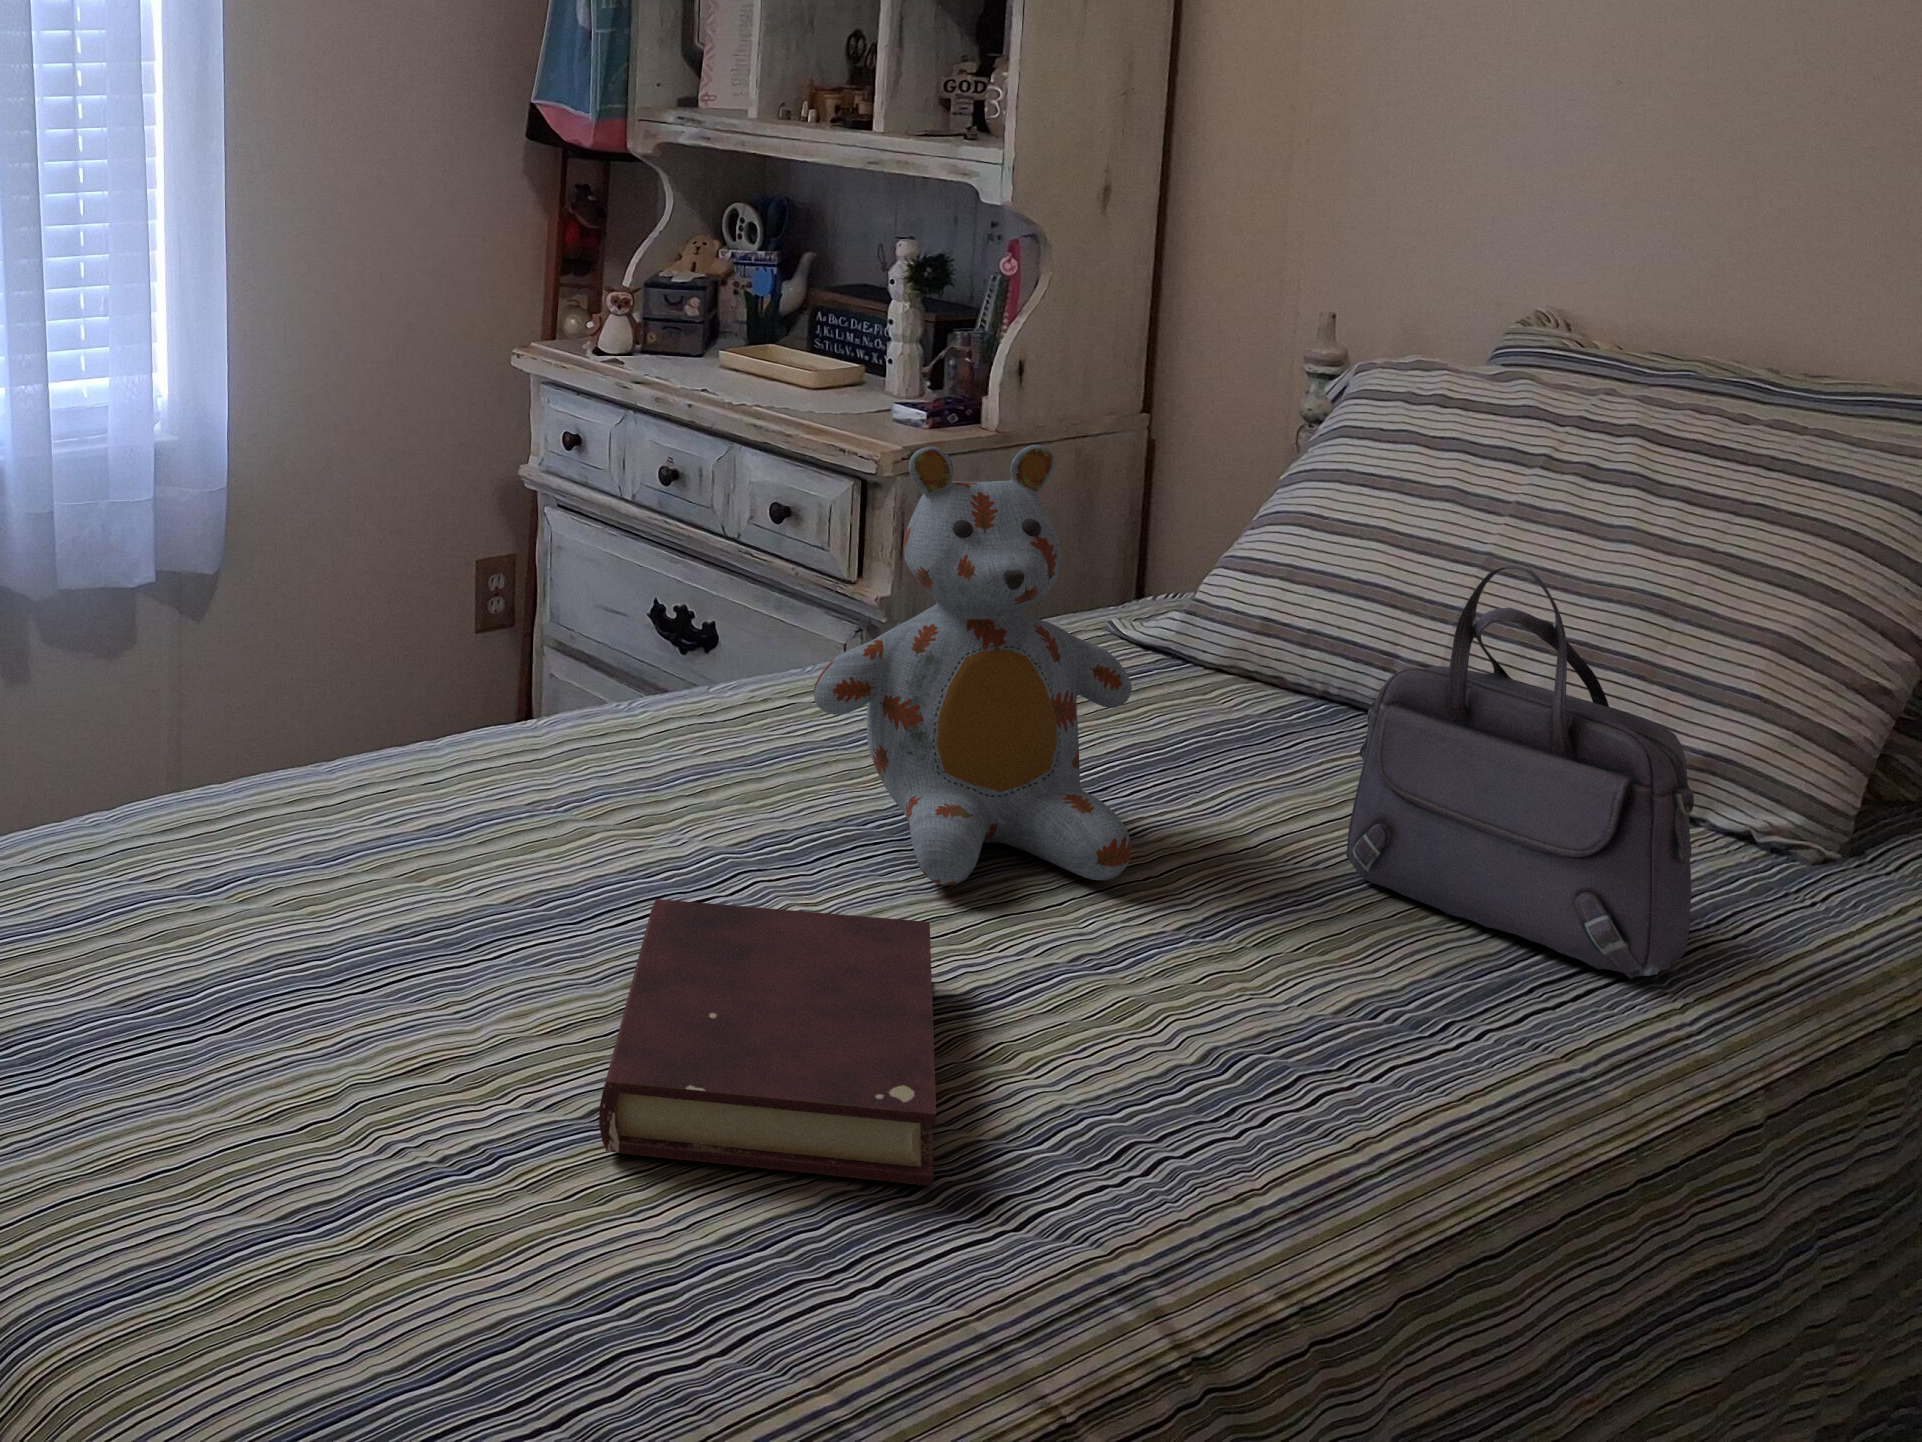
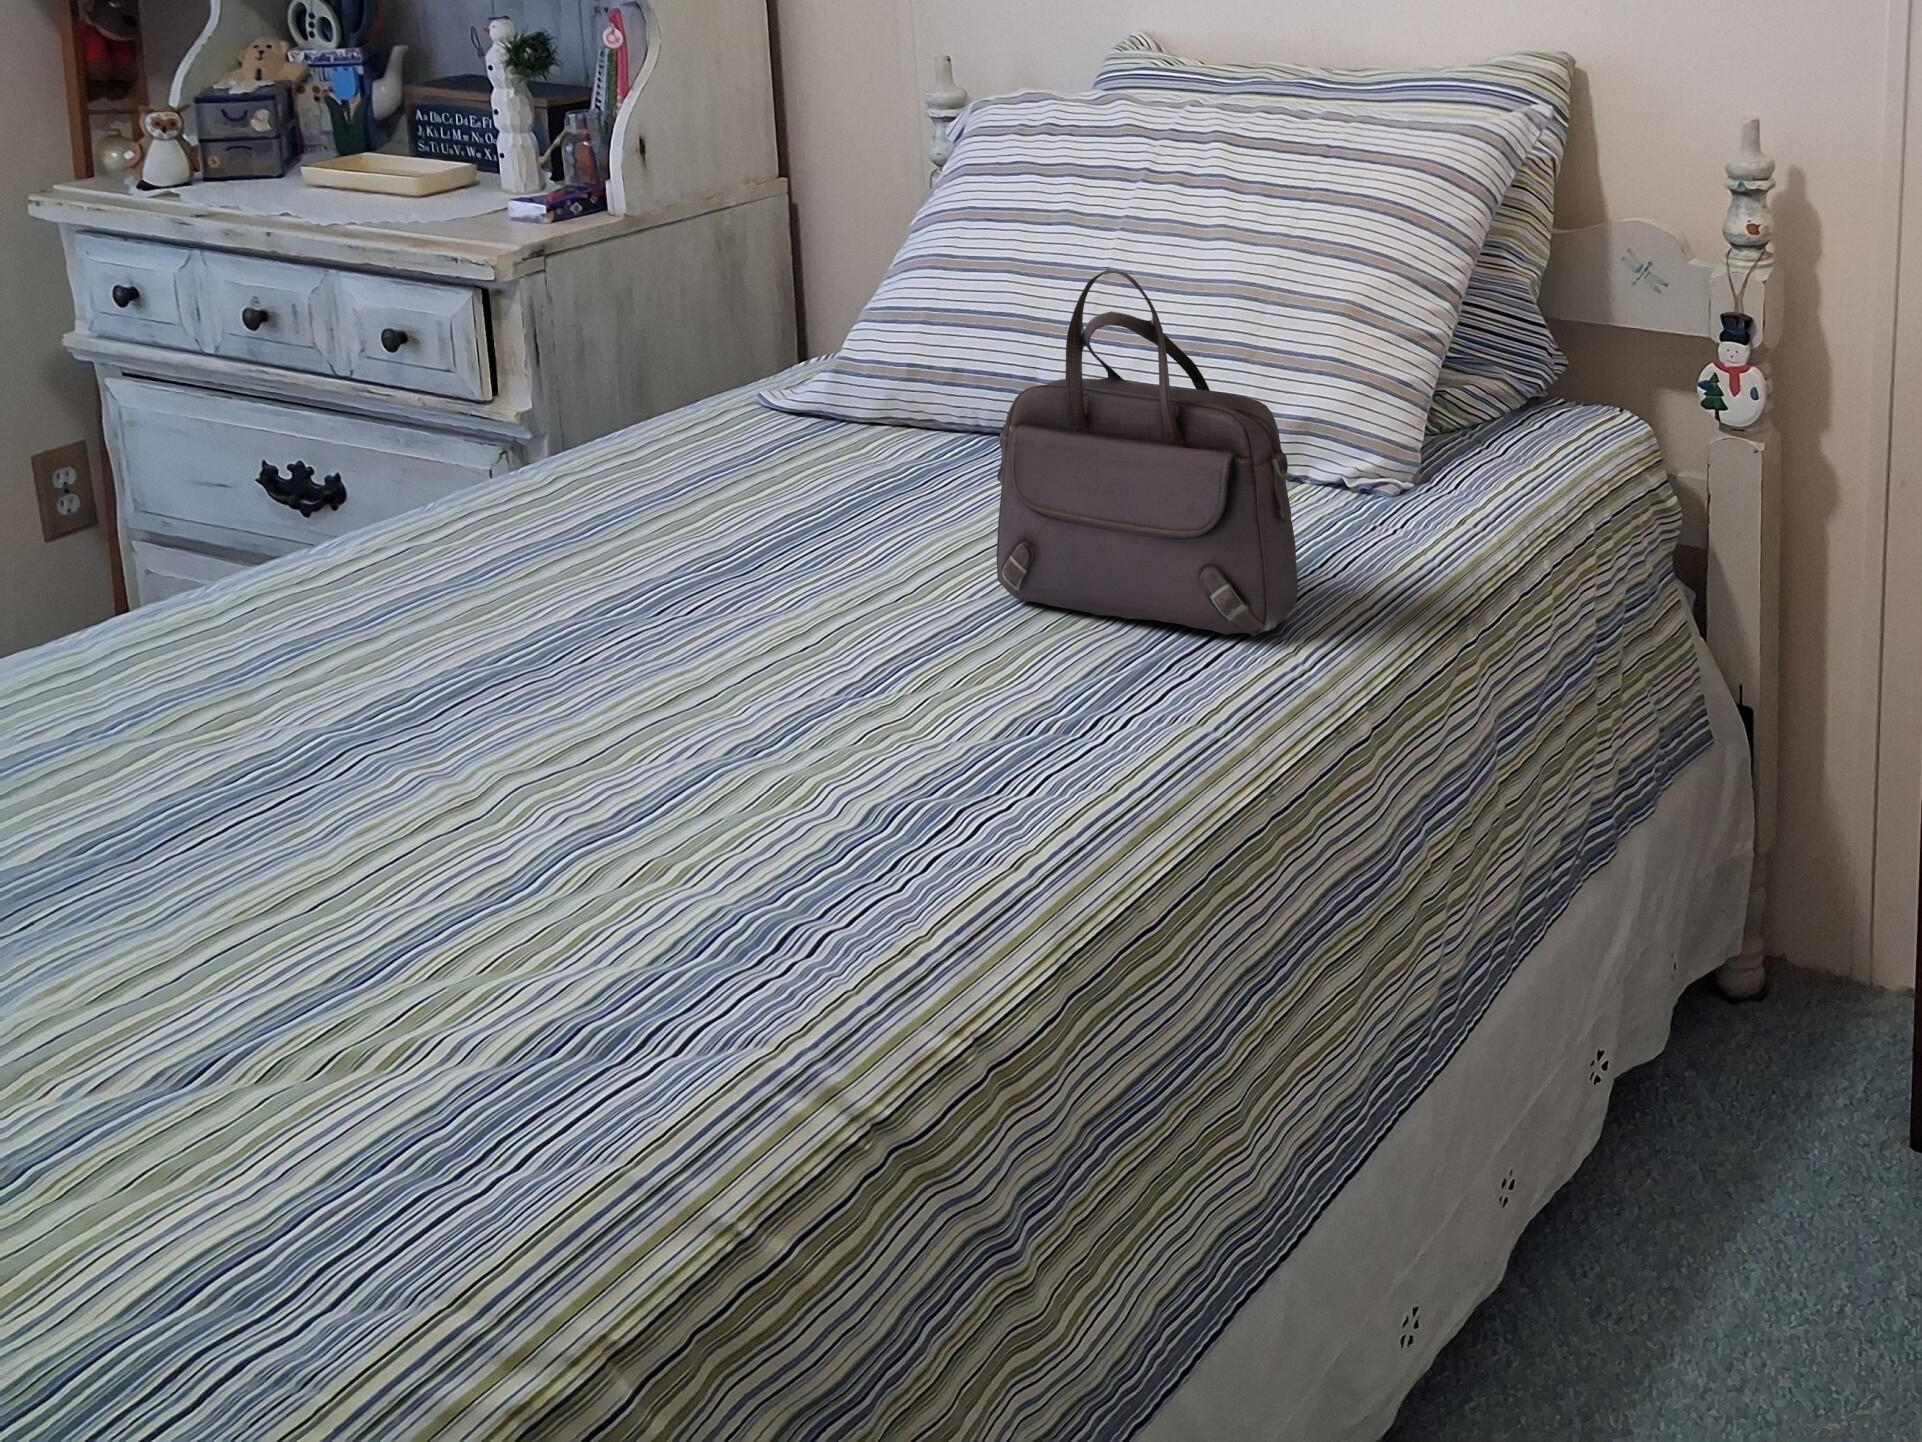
stuffed bear: present [813,445,1132,886] -> none [395,215,780,710]
book: present [599,899,936,1186] -> none [93,759,556,1162]

